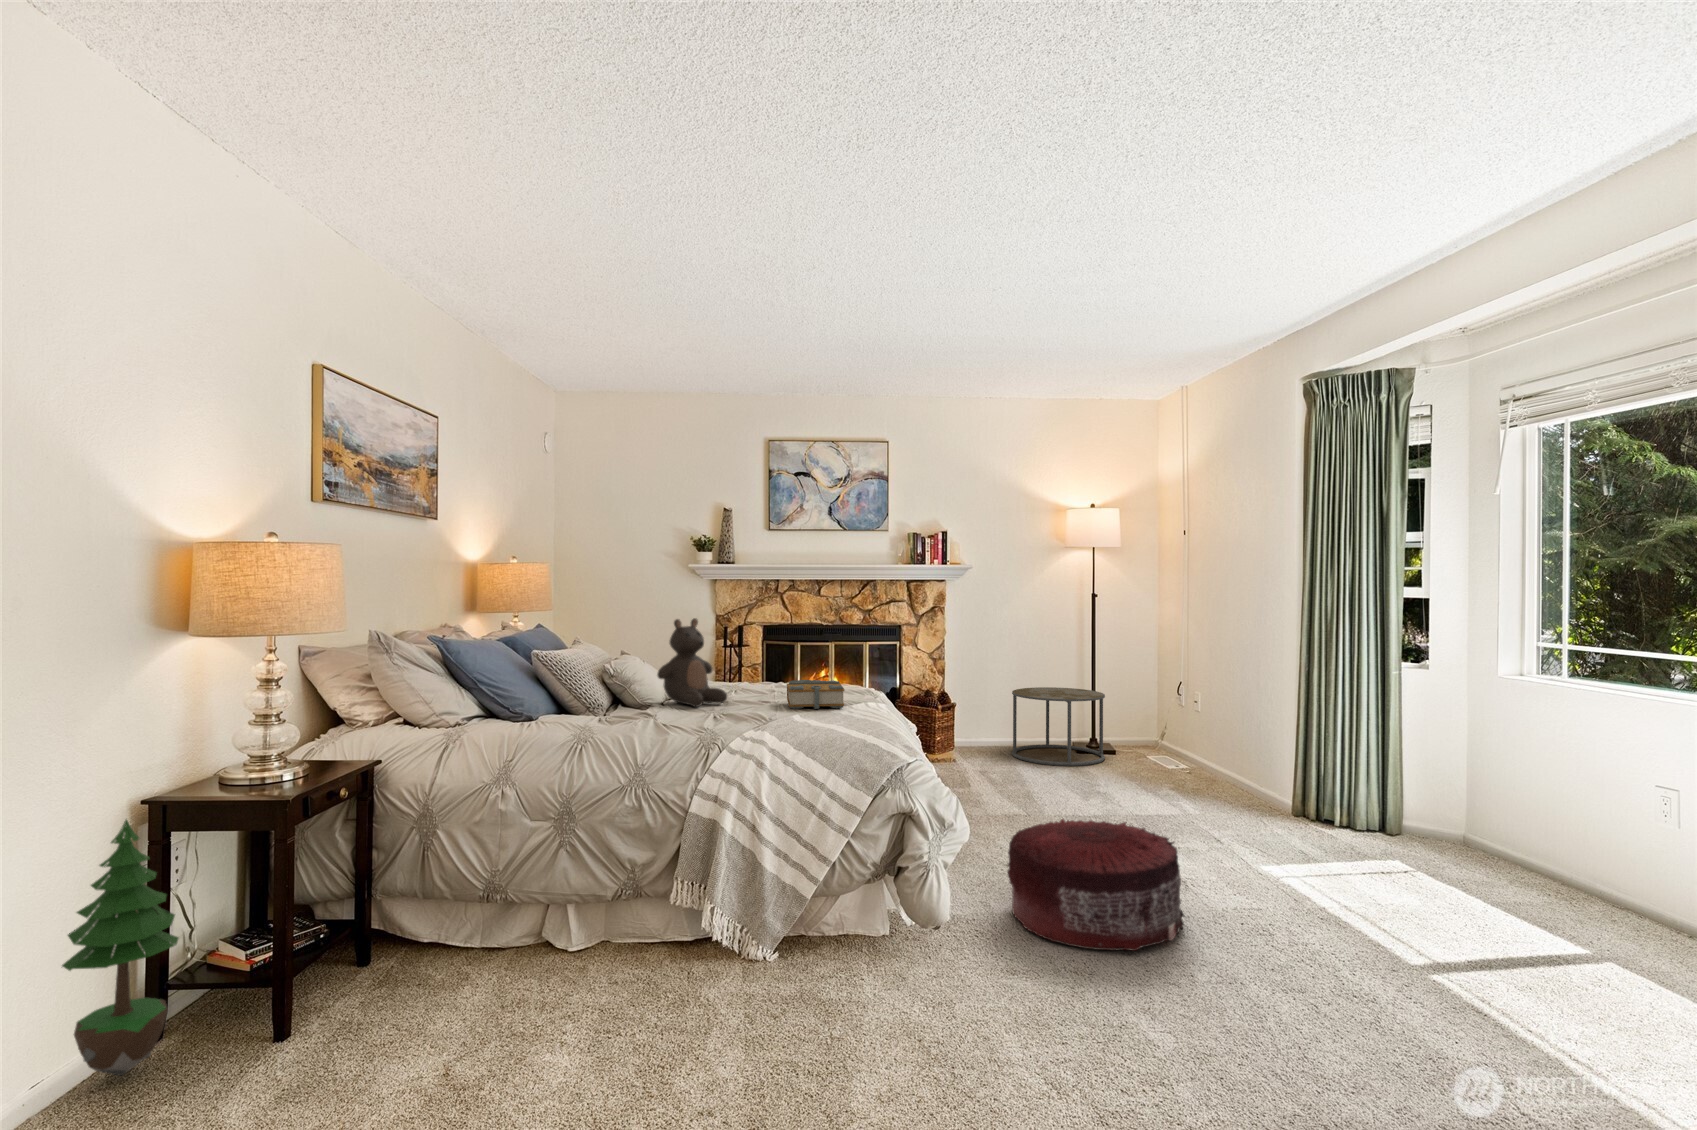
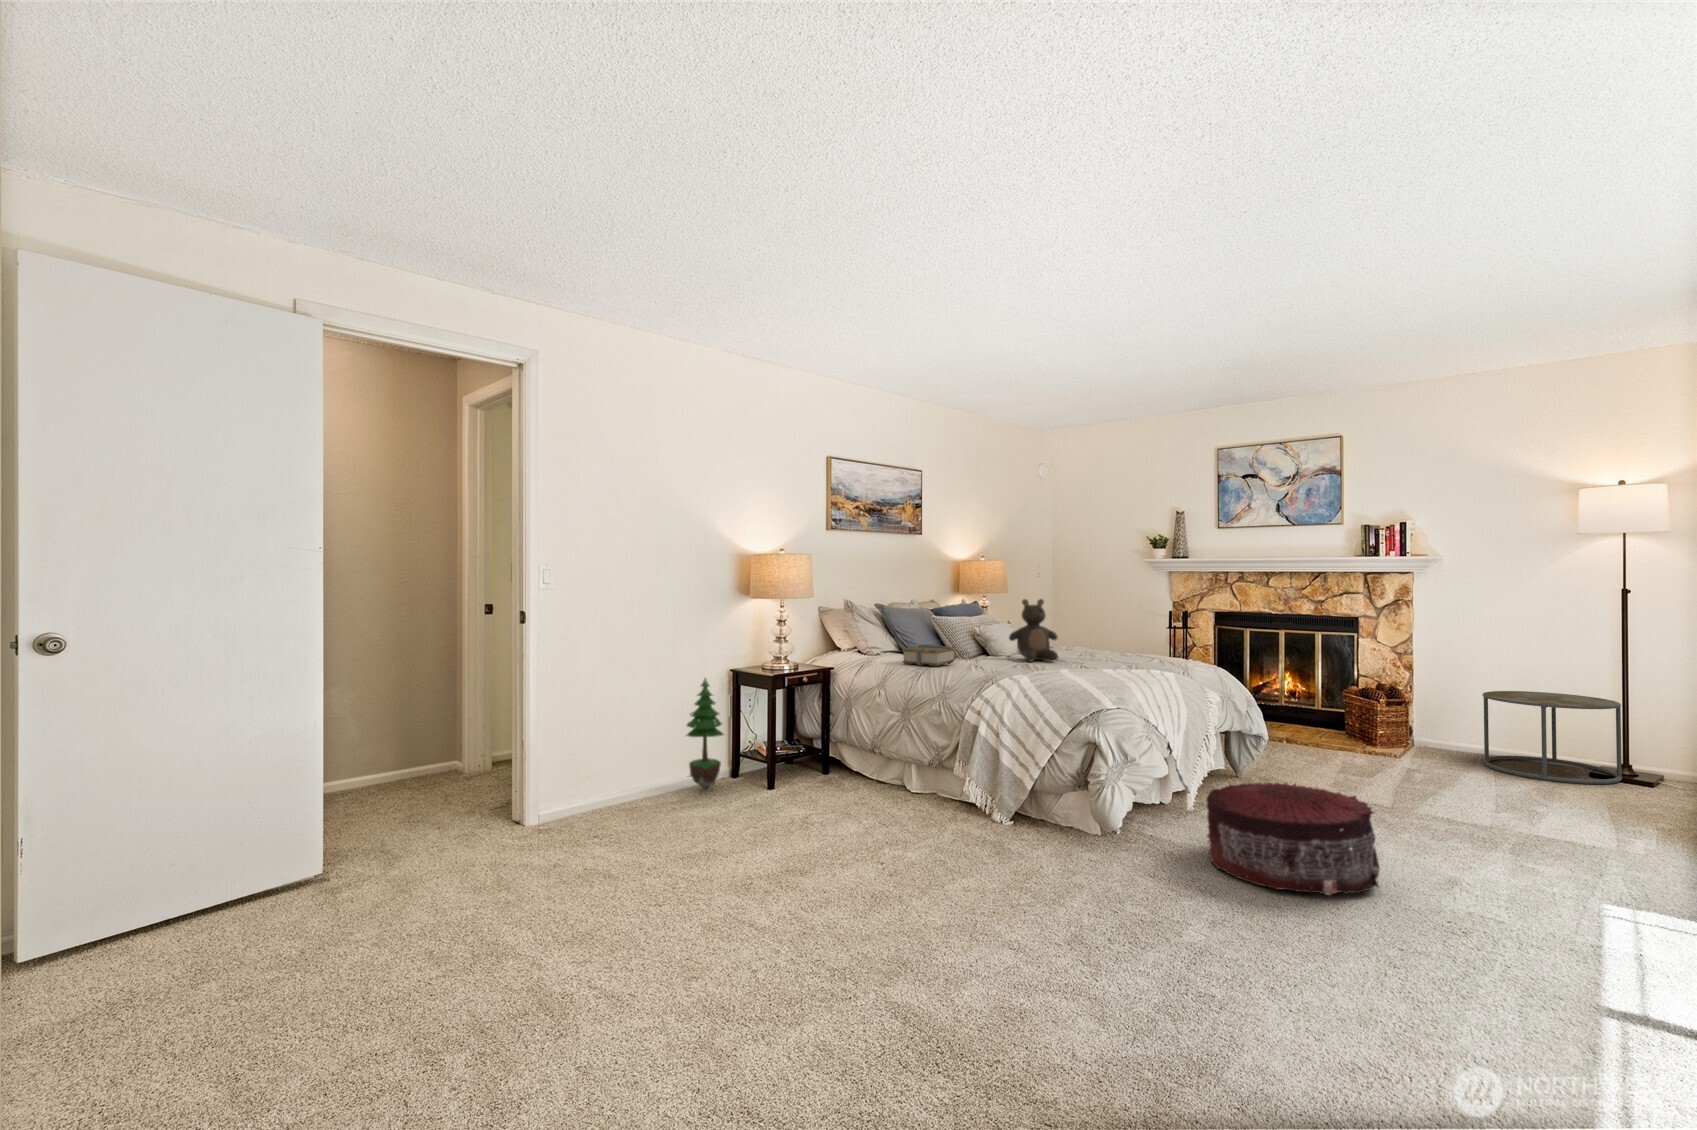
book: present [787,680,844,709] -> present [902,644,956,666]

